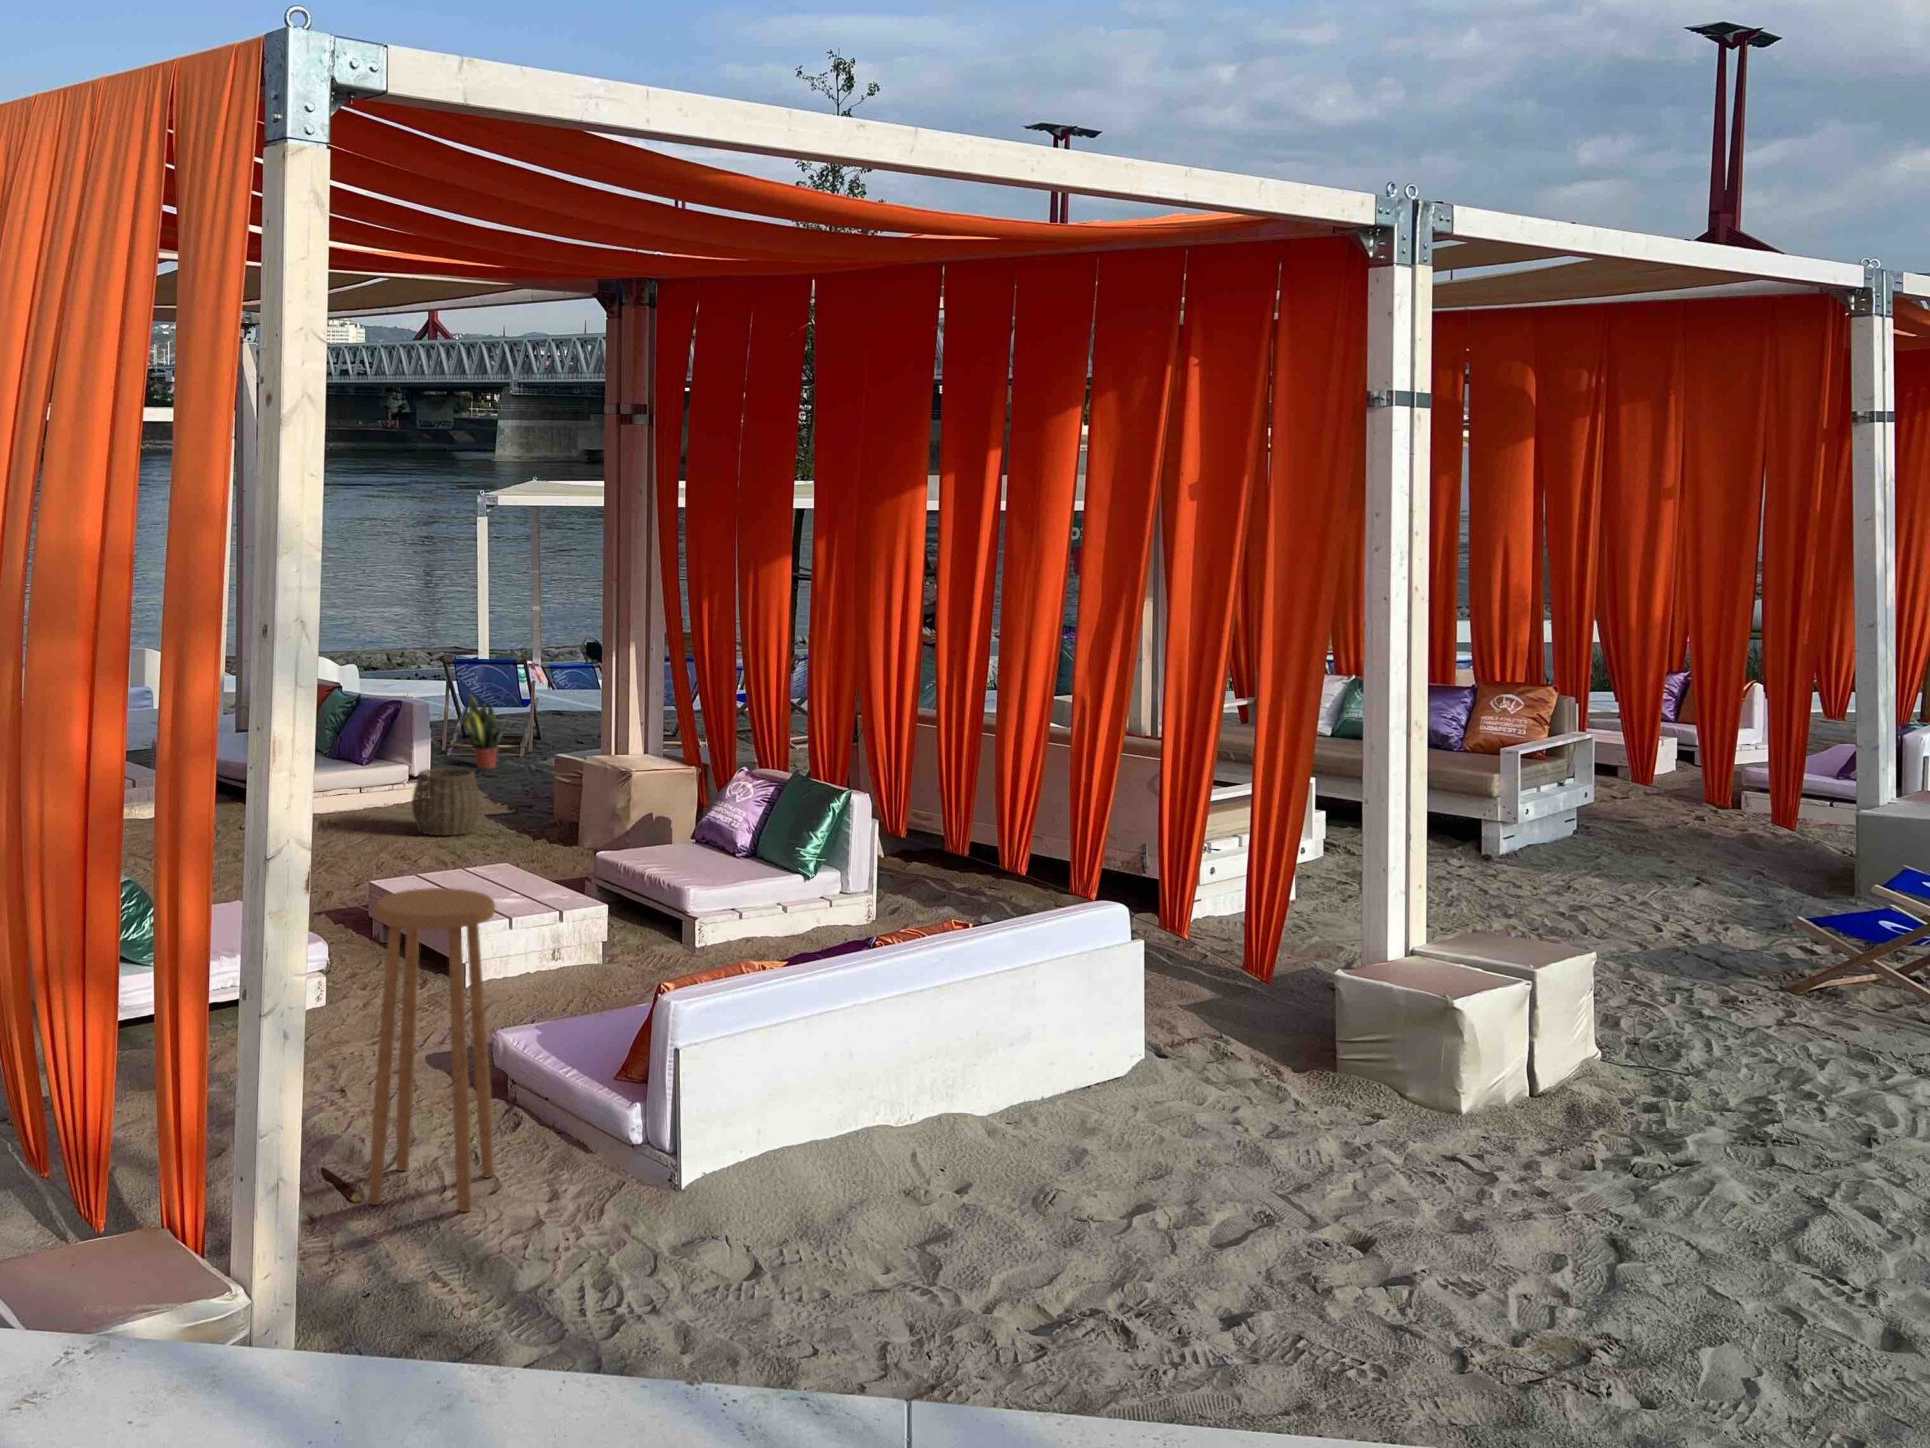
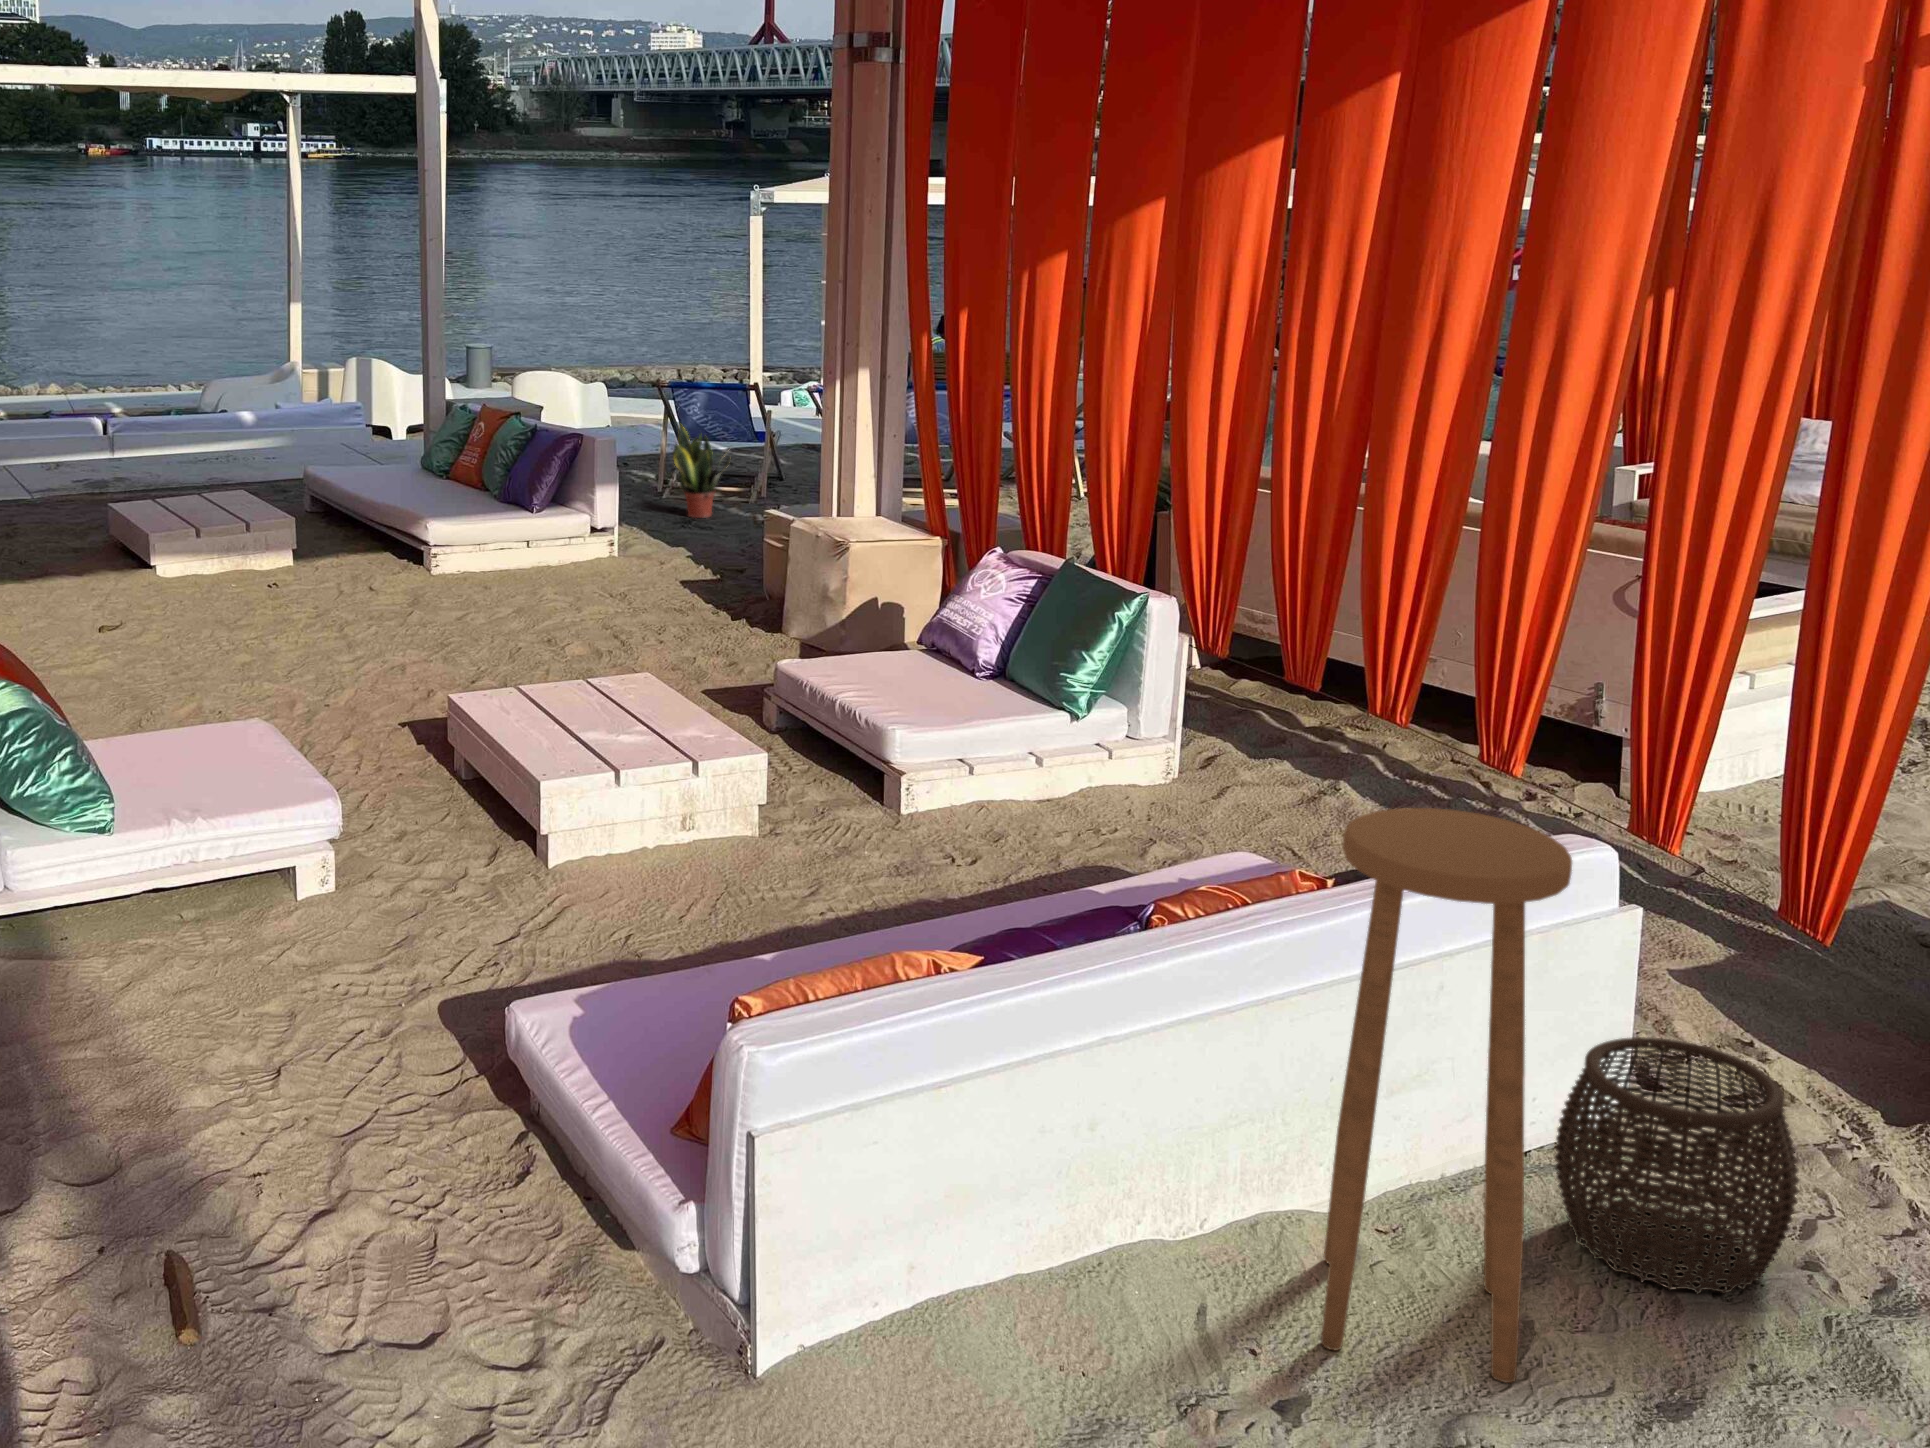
woven basket: present [412,768,480,836] -> present [1555,1037,1799,1294]
stool: present [369,888,495,1212] -> present [1321,808,1572,1383]

